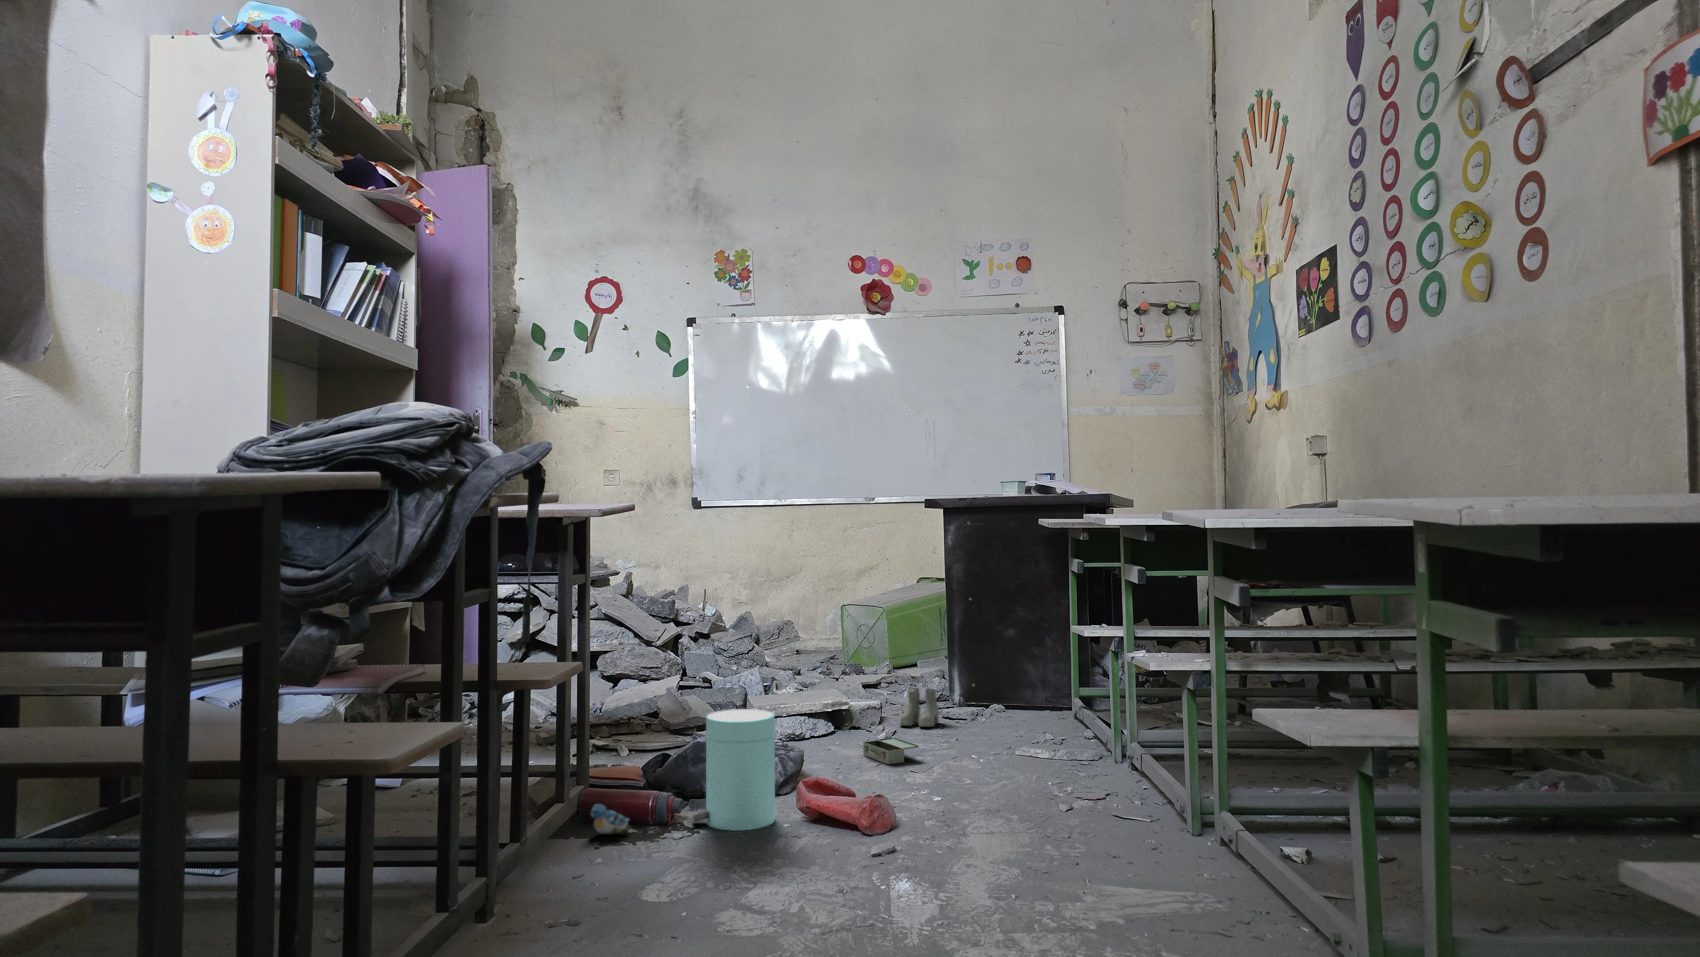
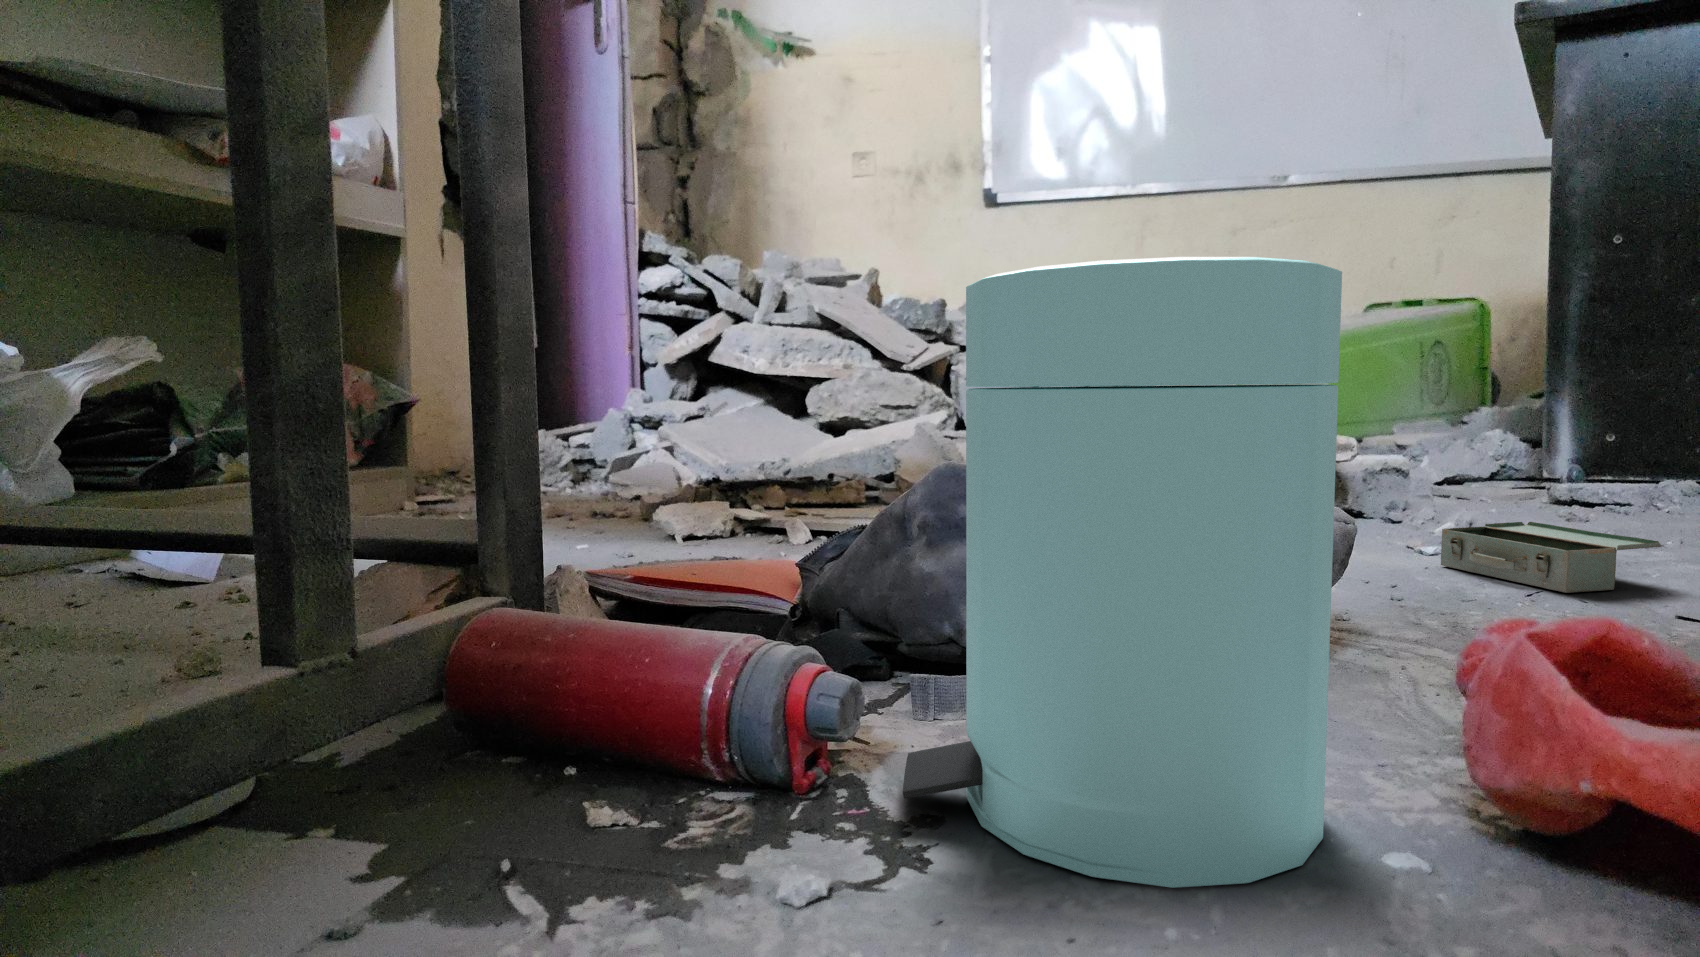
boots: present [900,688,939,727] -> none [1458,427,1560,516]
plush toy: present [590,804,632,834] -> none [409,678,605,828]

